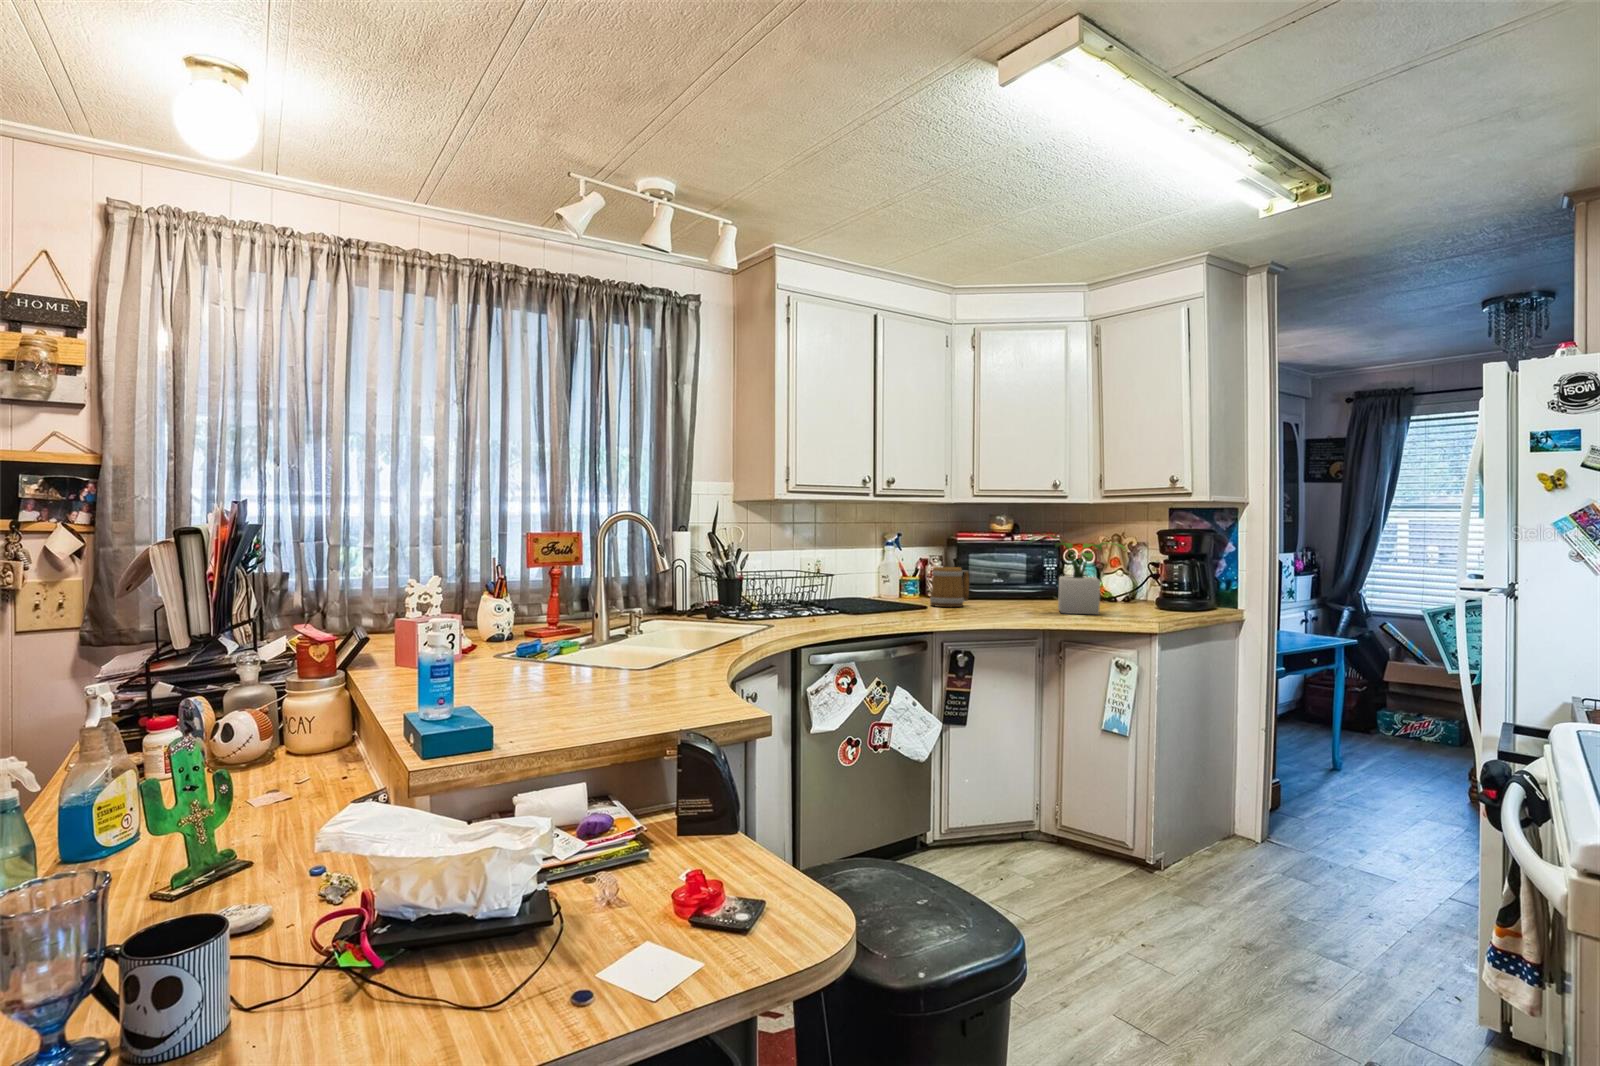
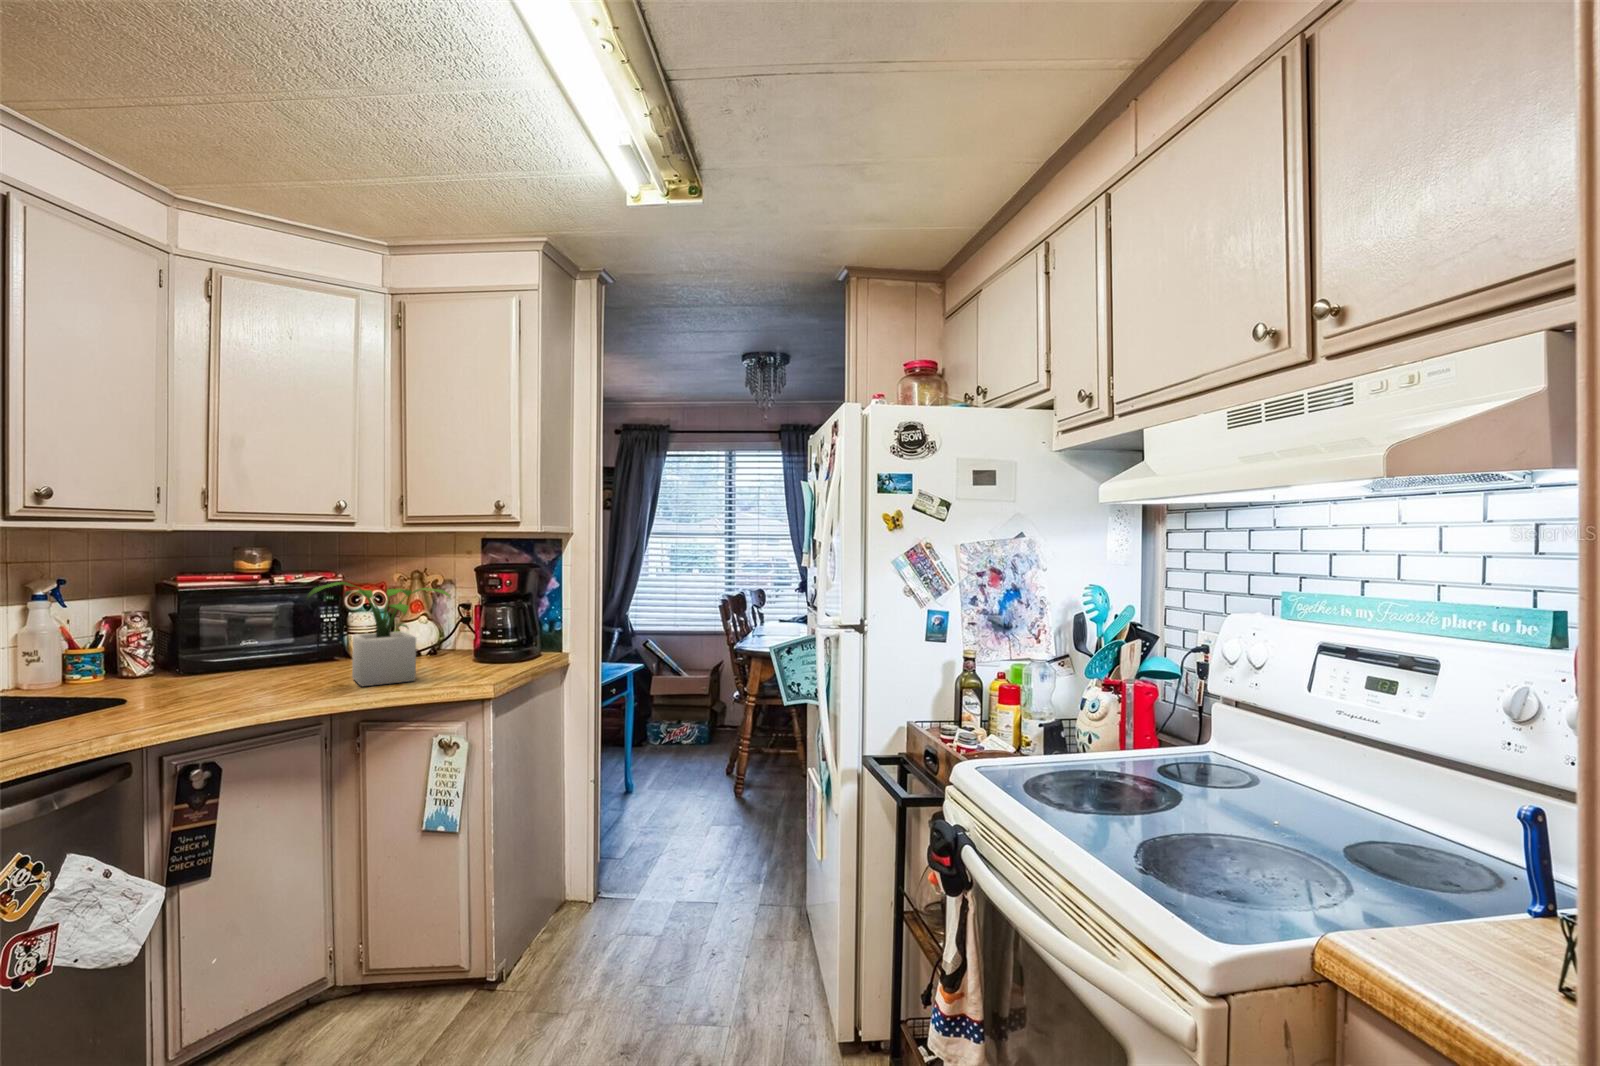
mug: present [930,567,969,607] -> none [122,635,201,702]

